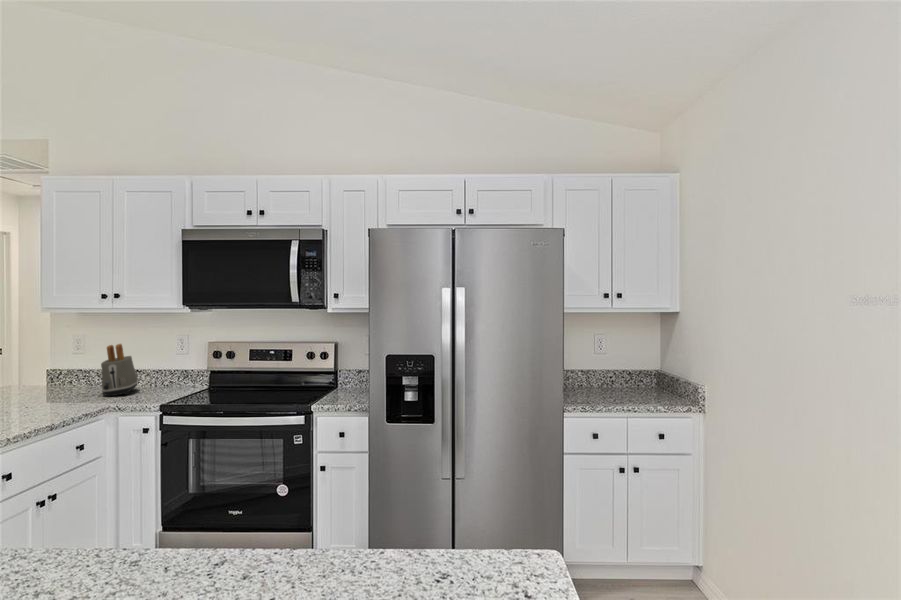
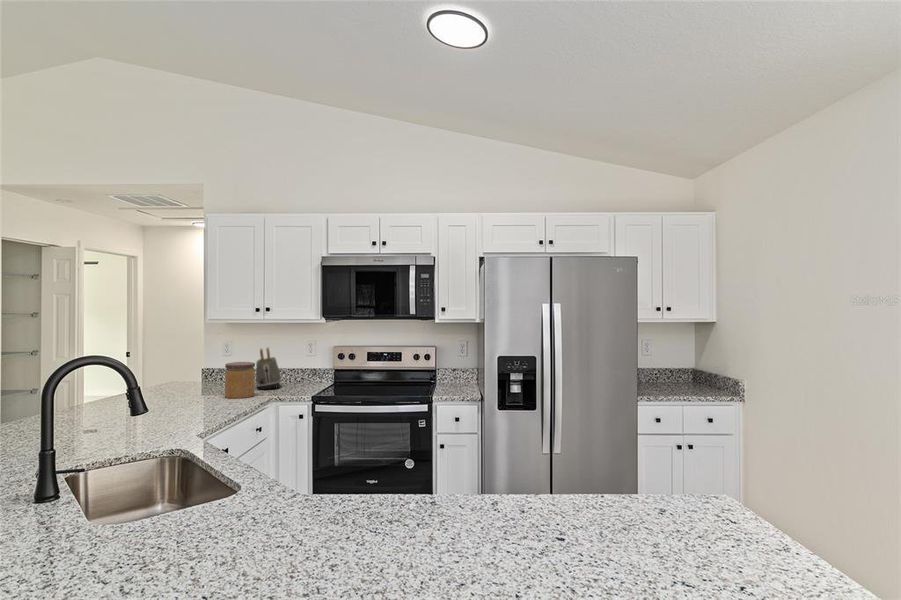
jar: none [48,362,89,408] -> present [225,362,255,398]

